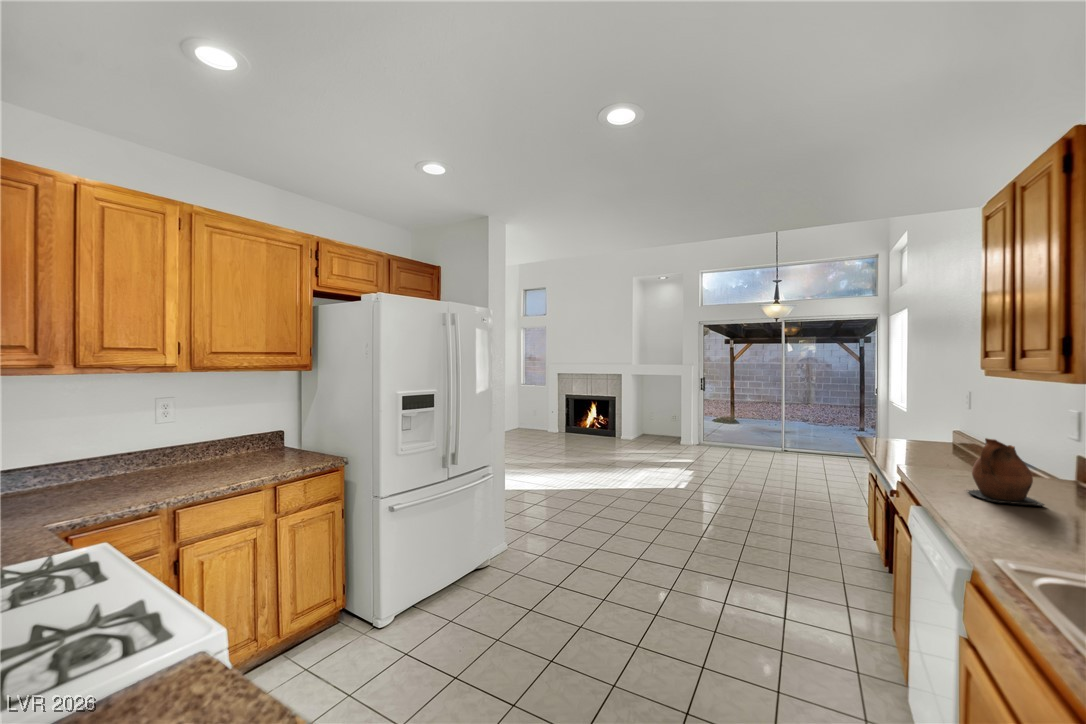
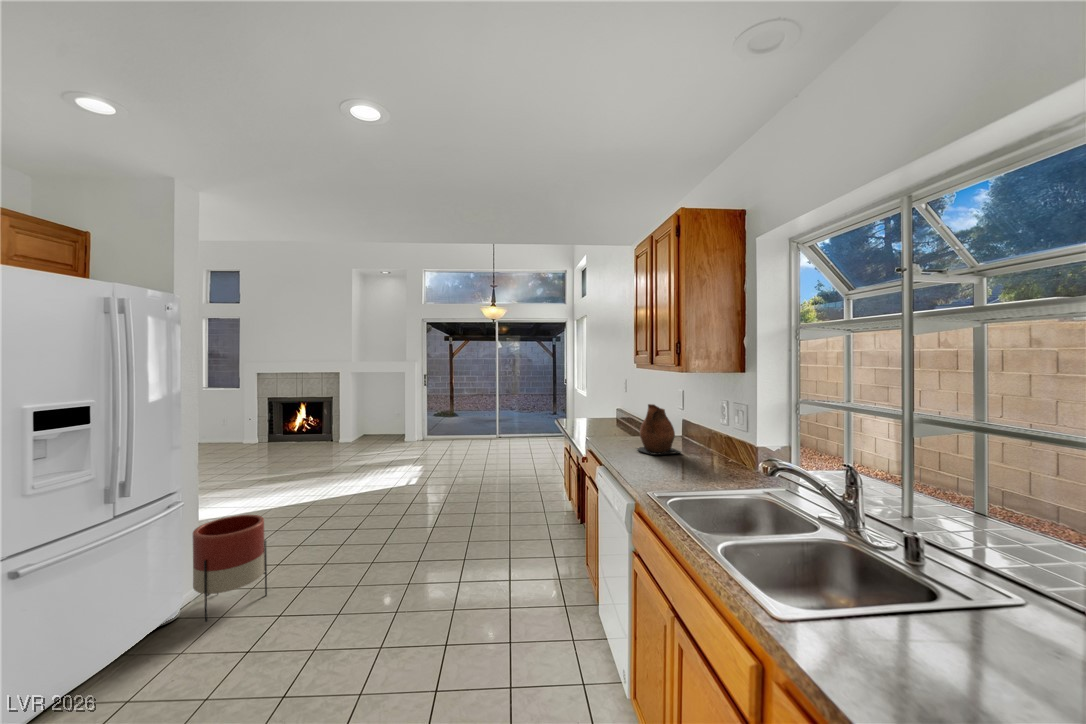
planter: none [532,490,577,563] -> present [193,515,267,621]

